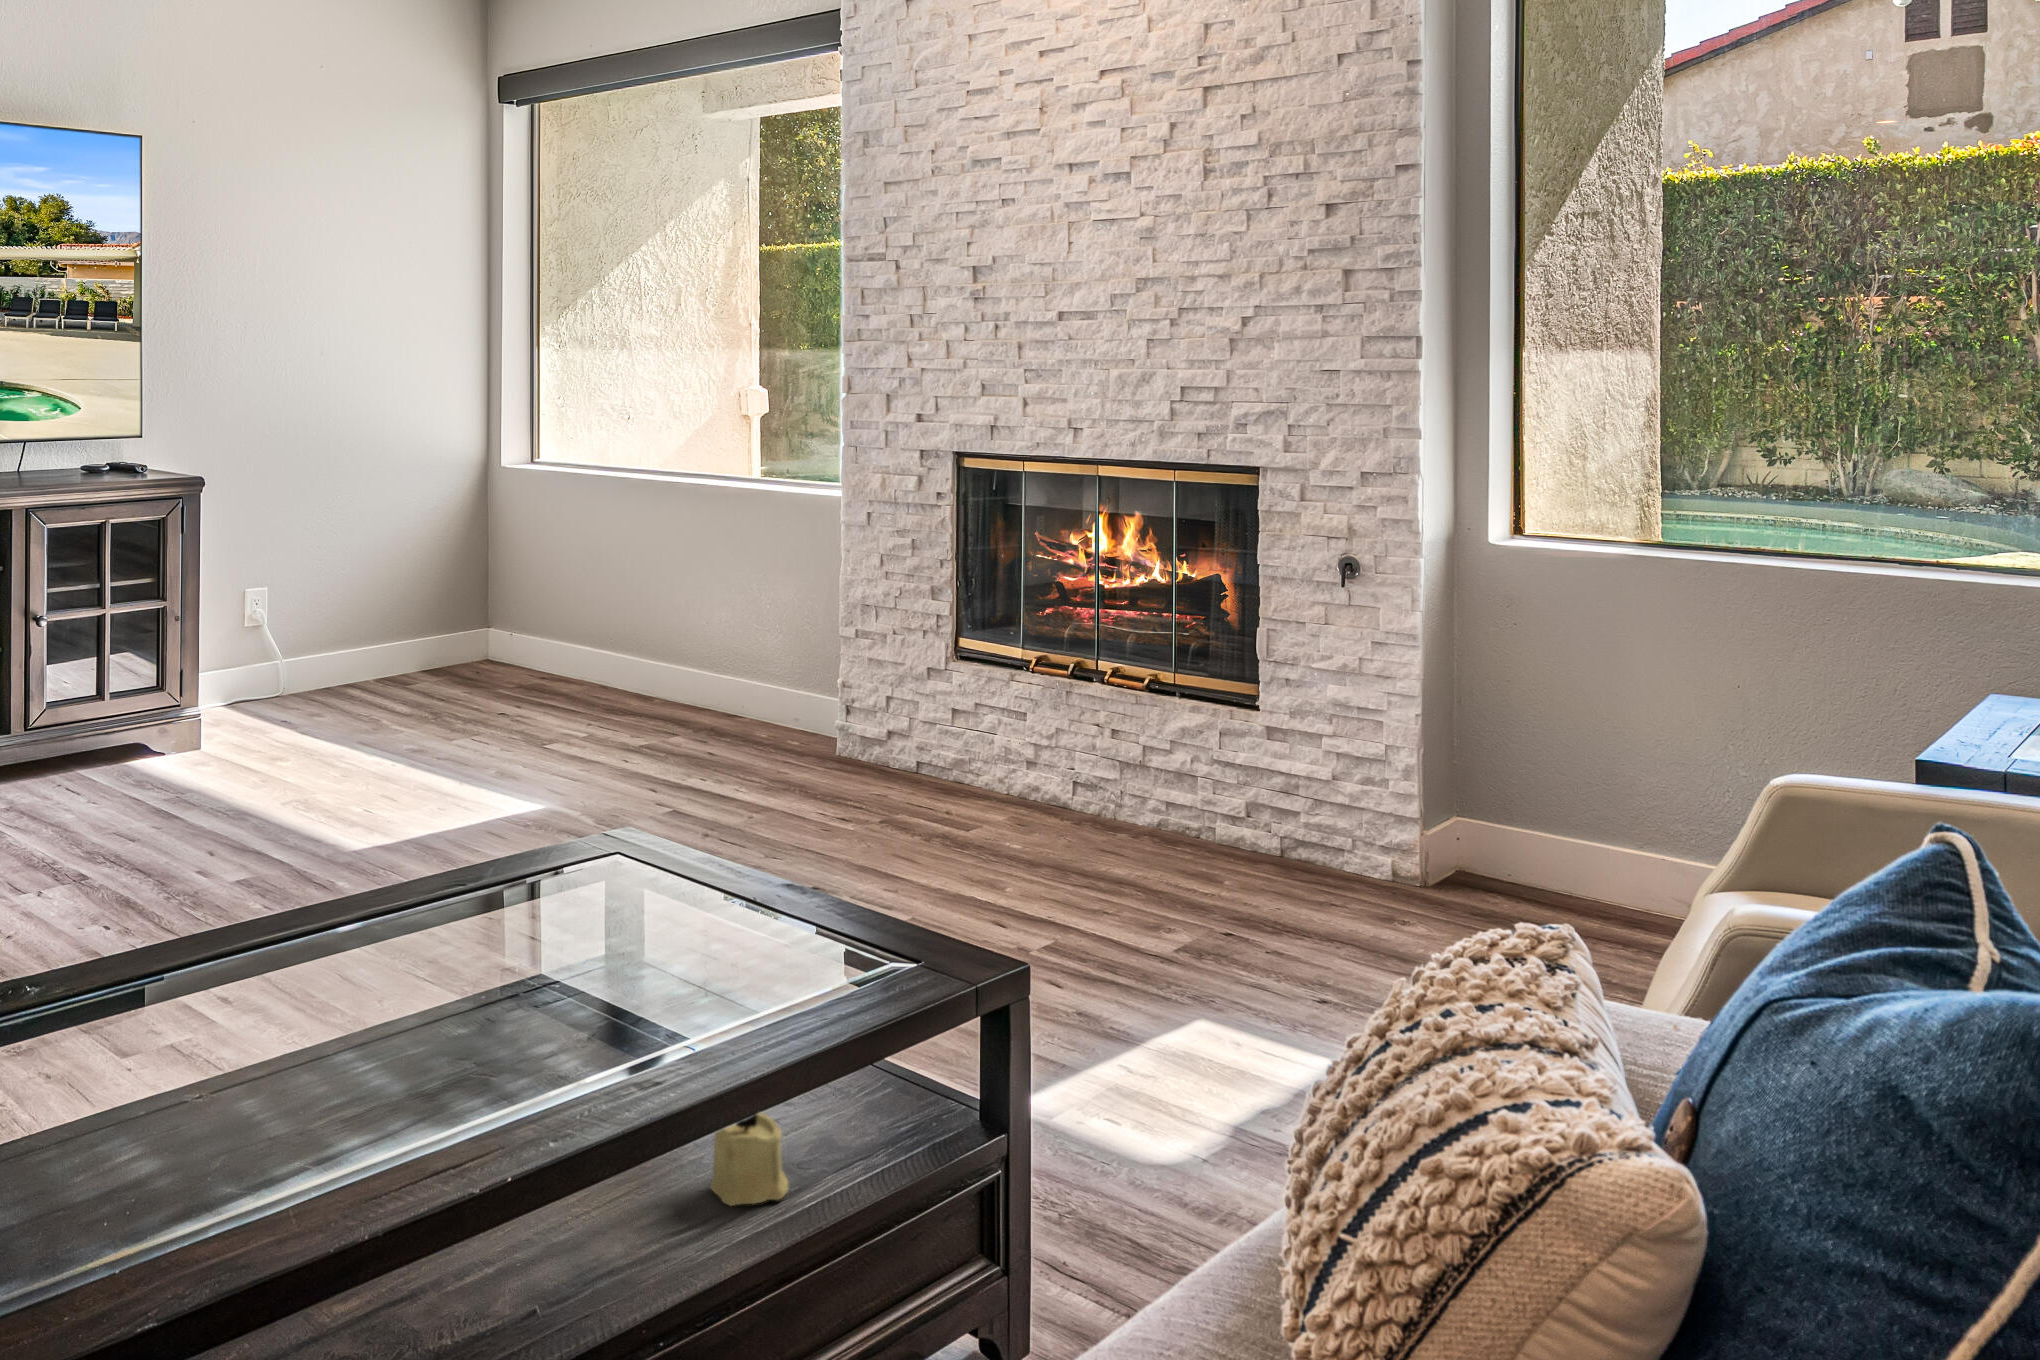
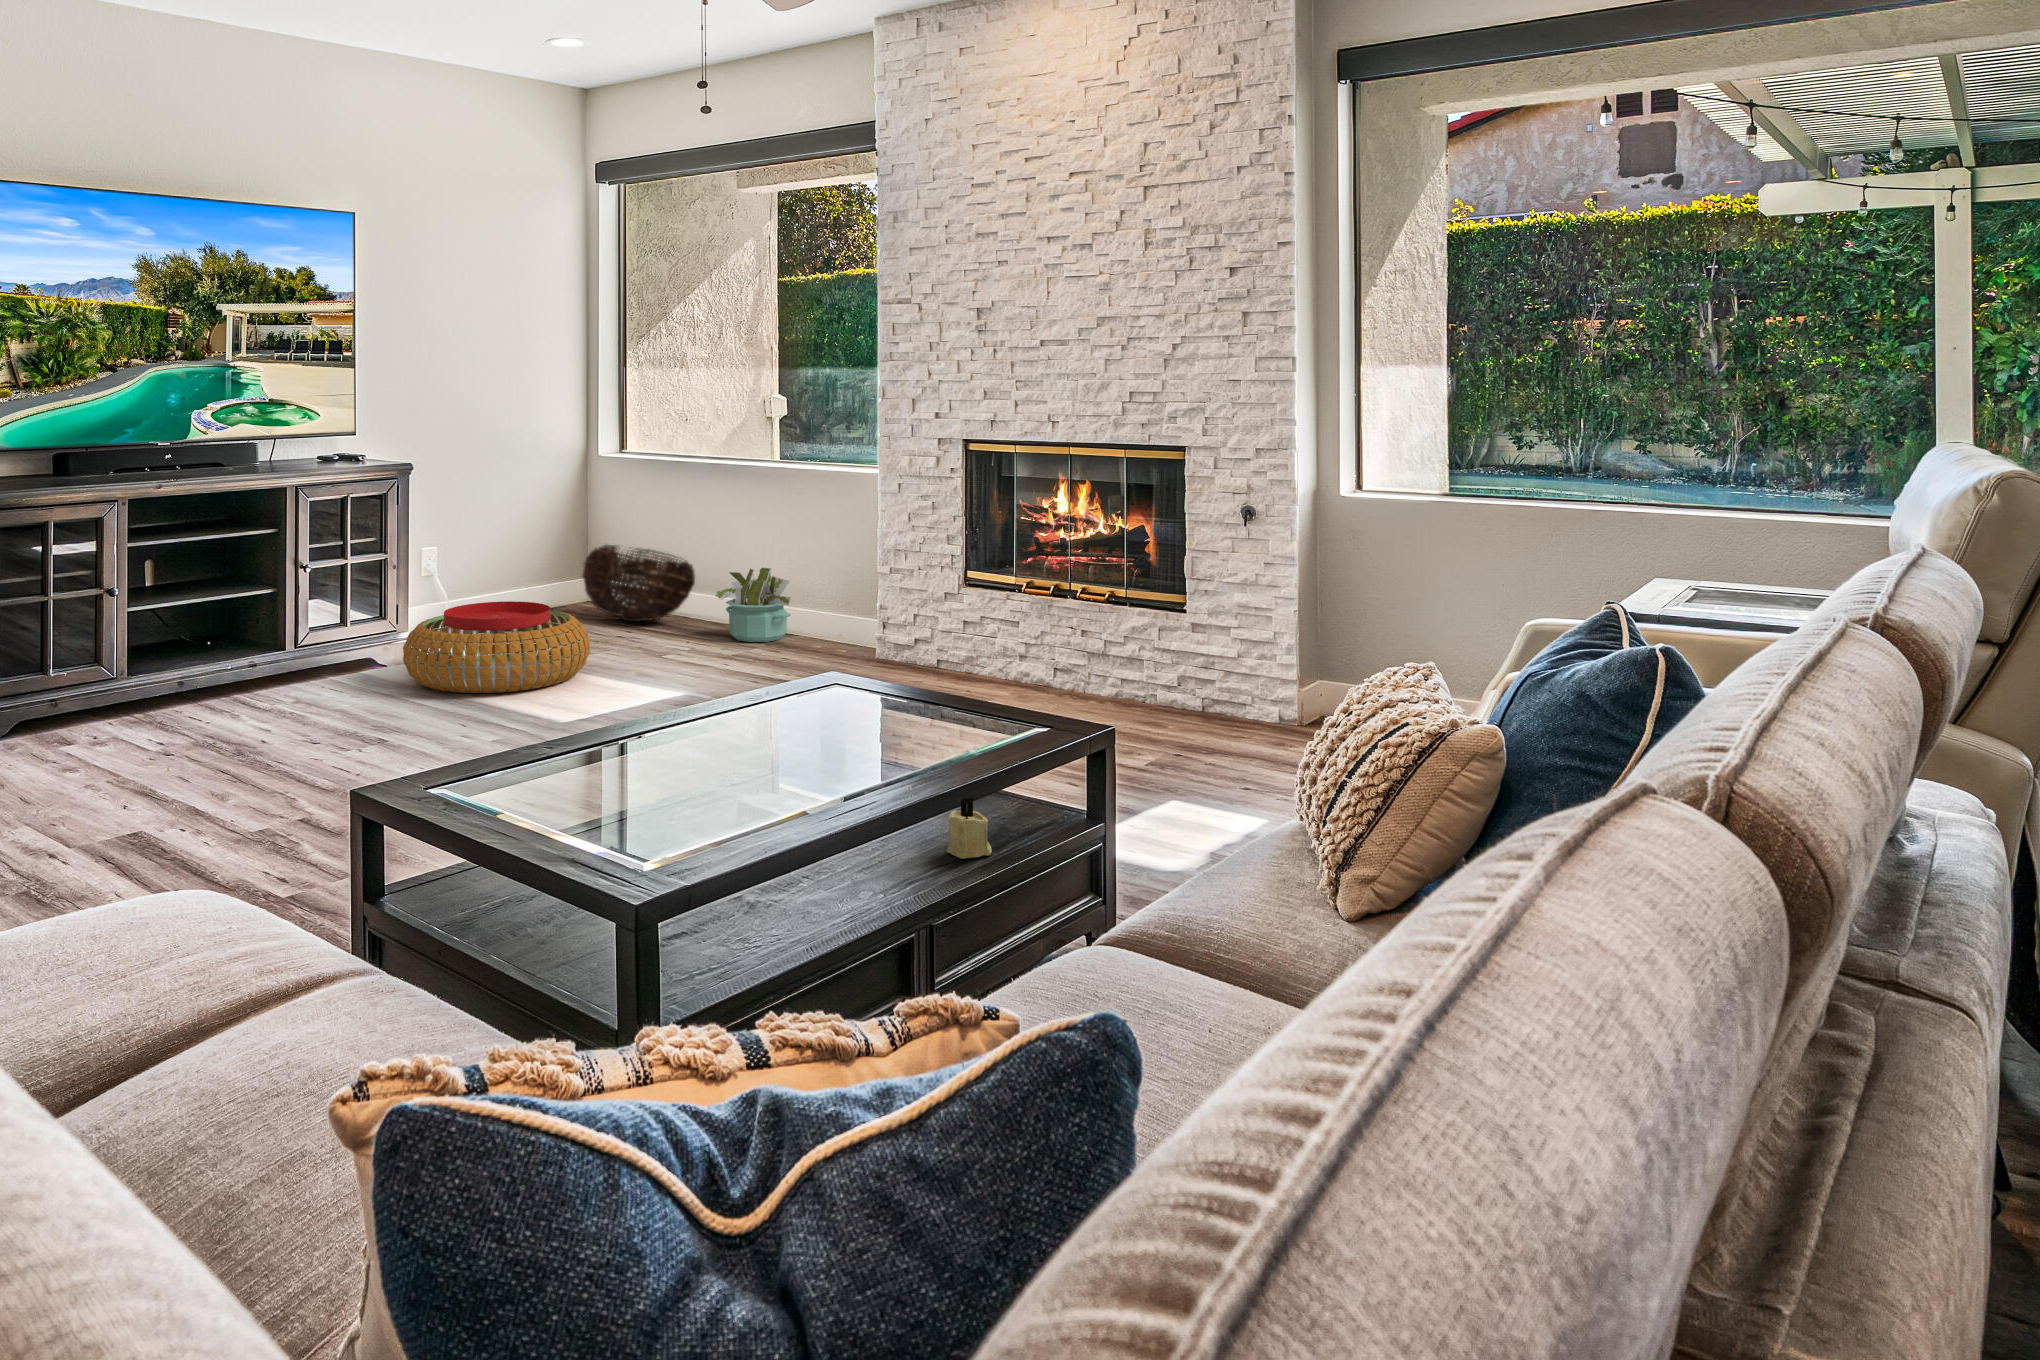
basket: none [460,585,605,691] -> present [583,544,695,622]
decorative plant: none [614,623,727,726] -> present [711,567,791,642]
pouf: none [160,666,427,798] -> present [403,601,590,693]

